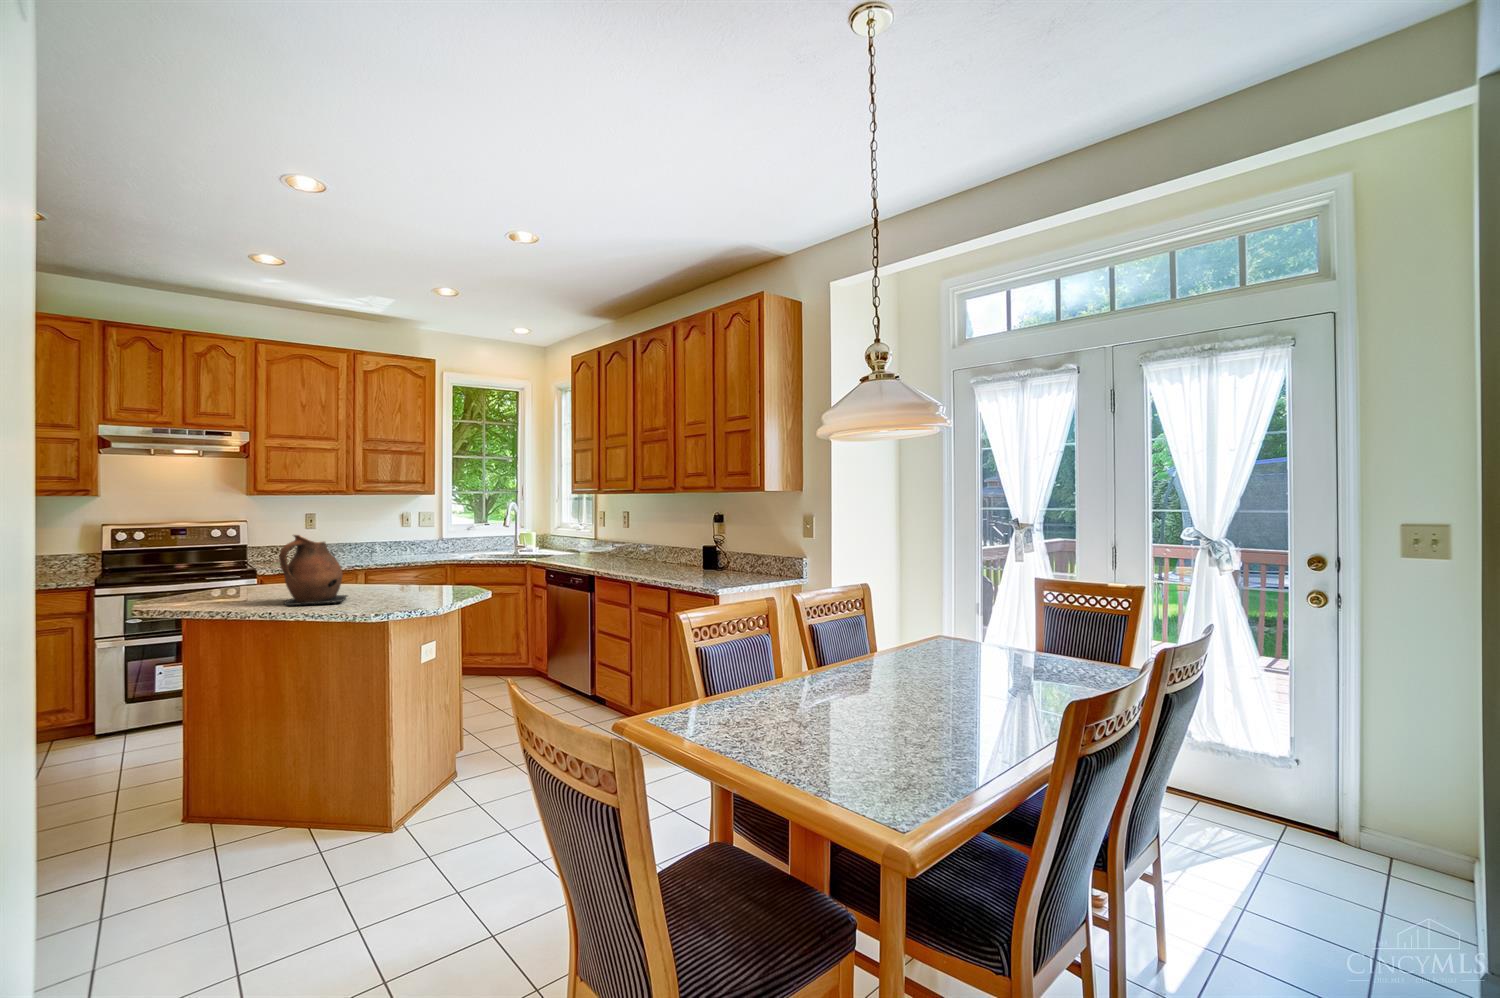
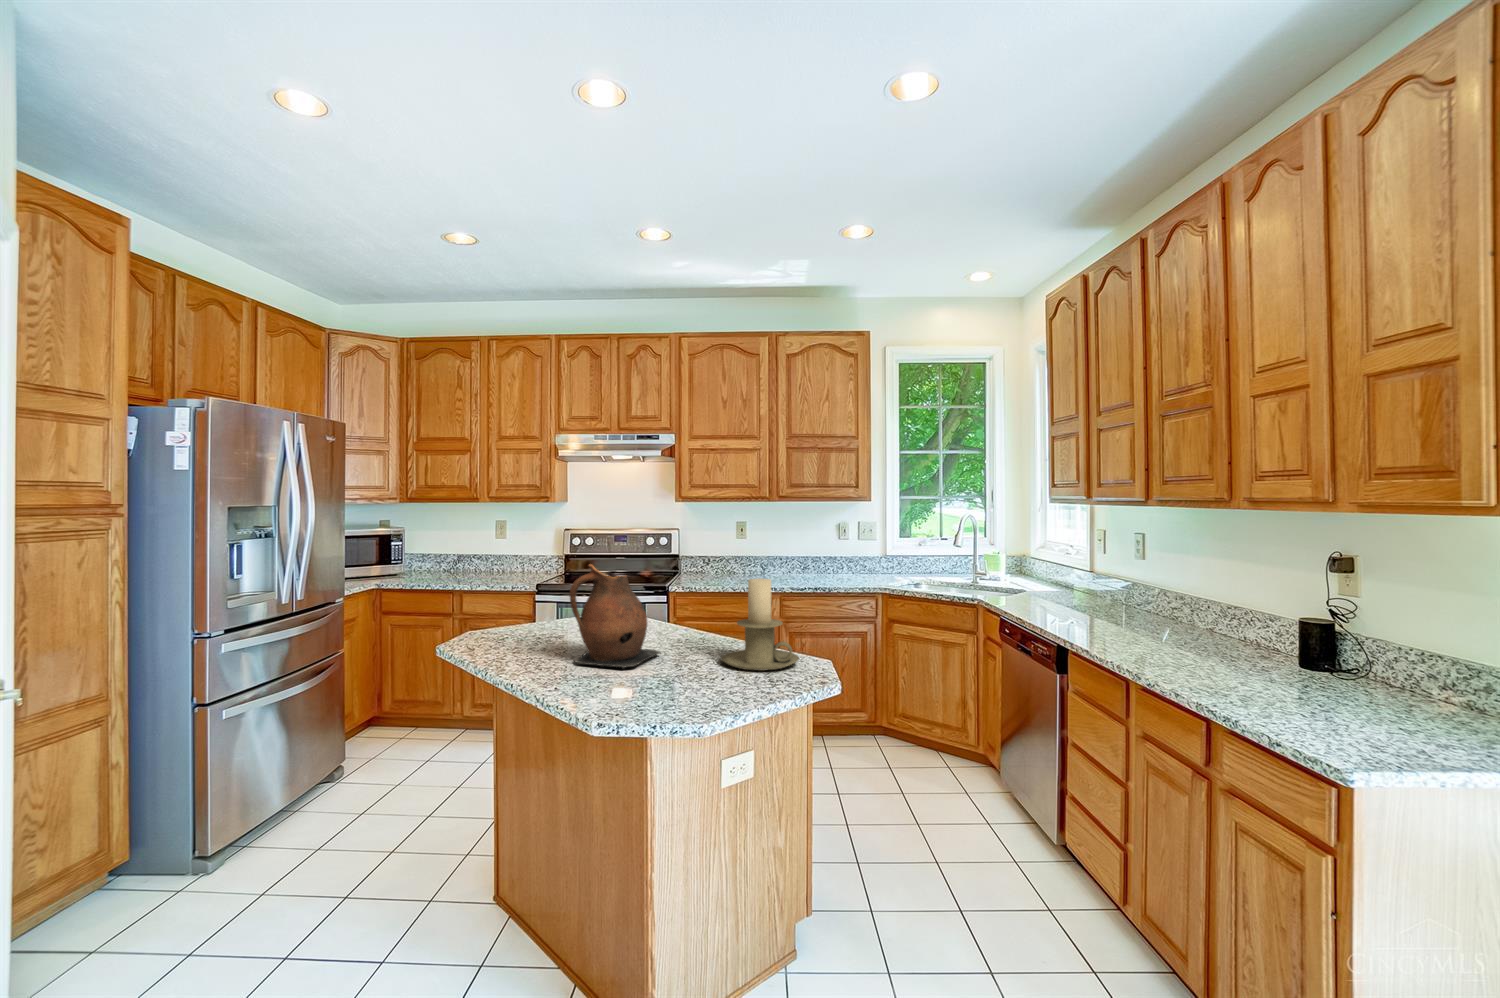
candle holder: none [396,539,454,597] -> present [720,578,799,671]

